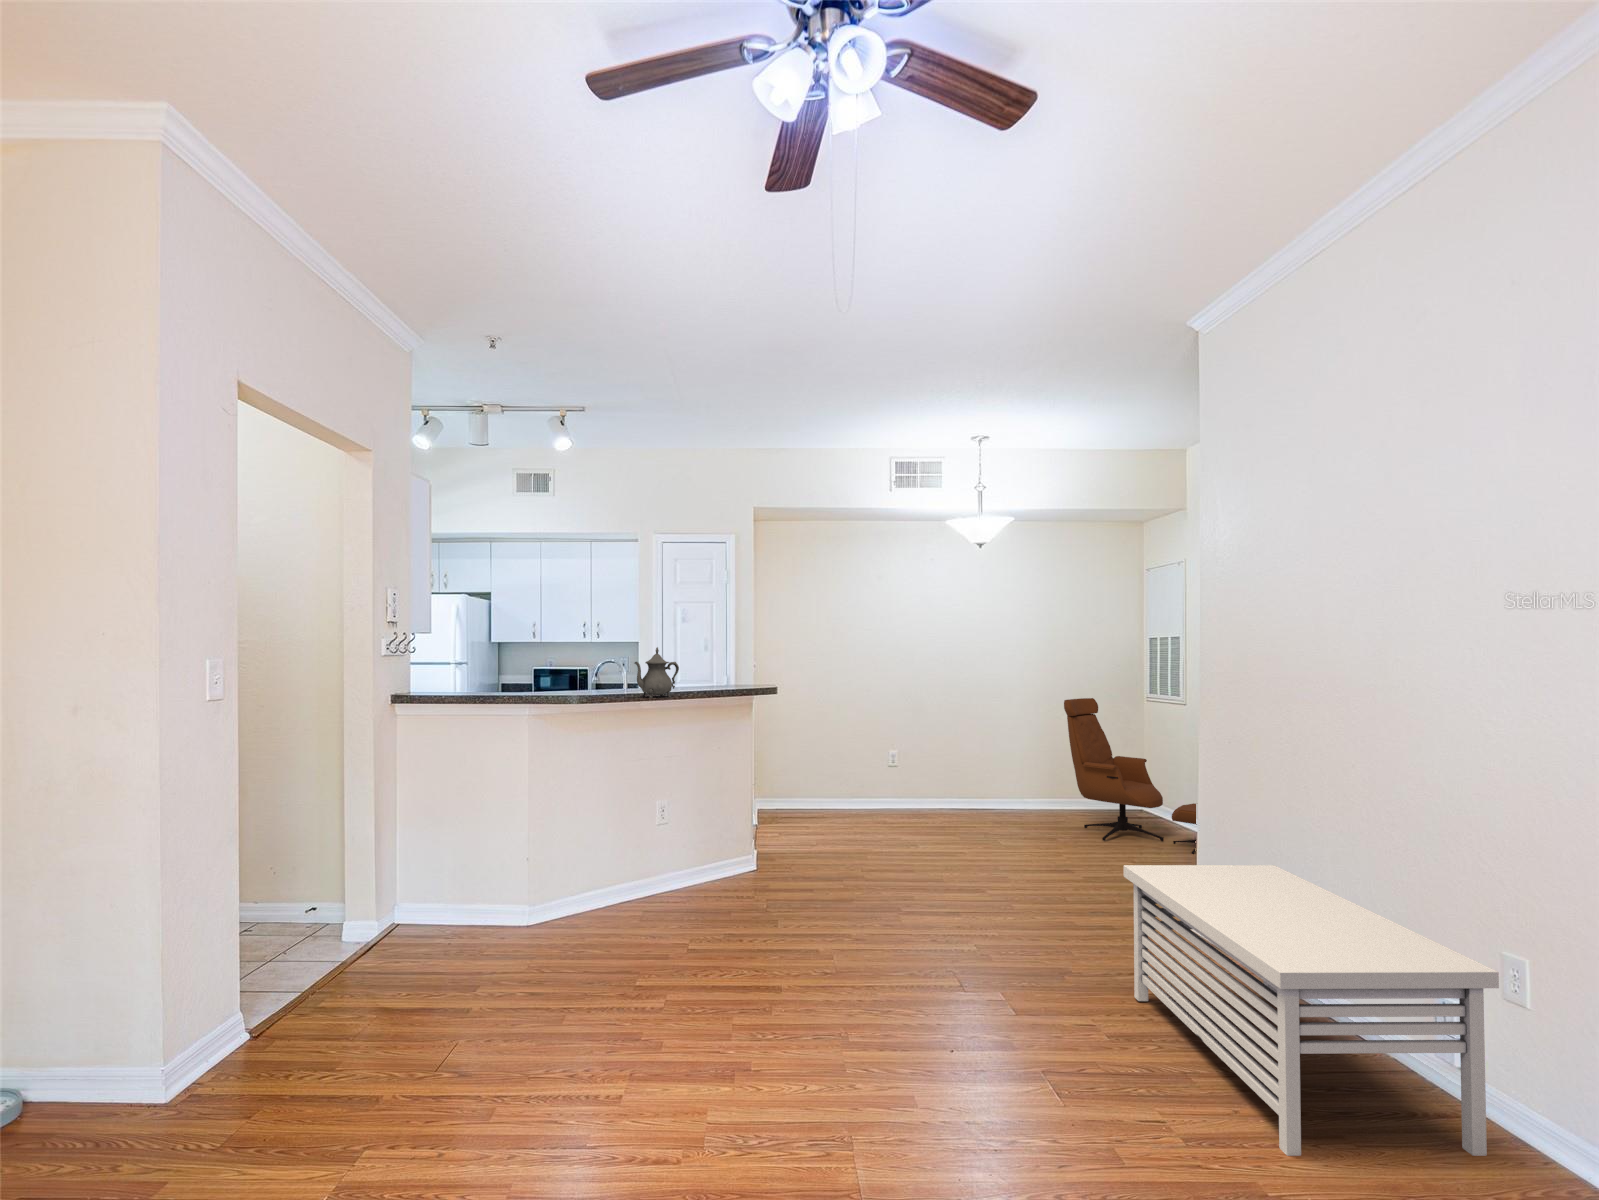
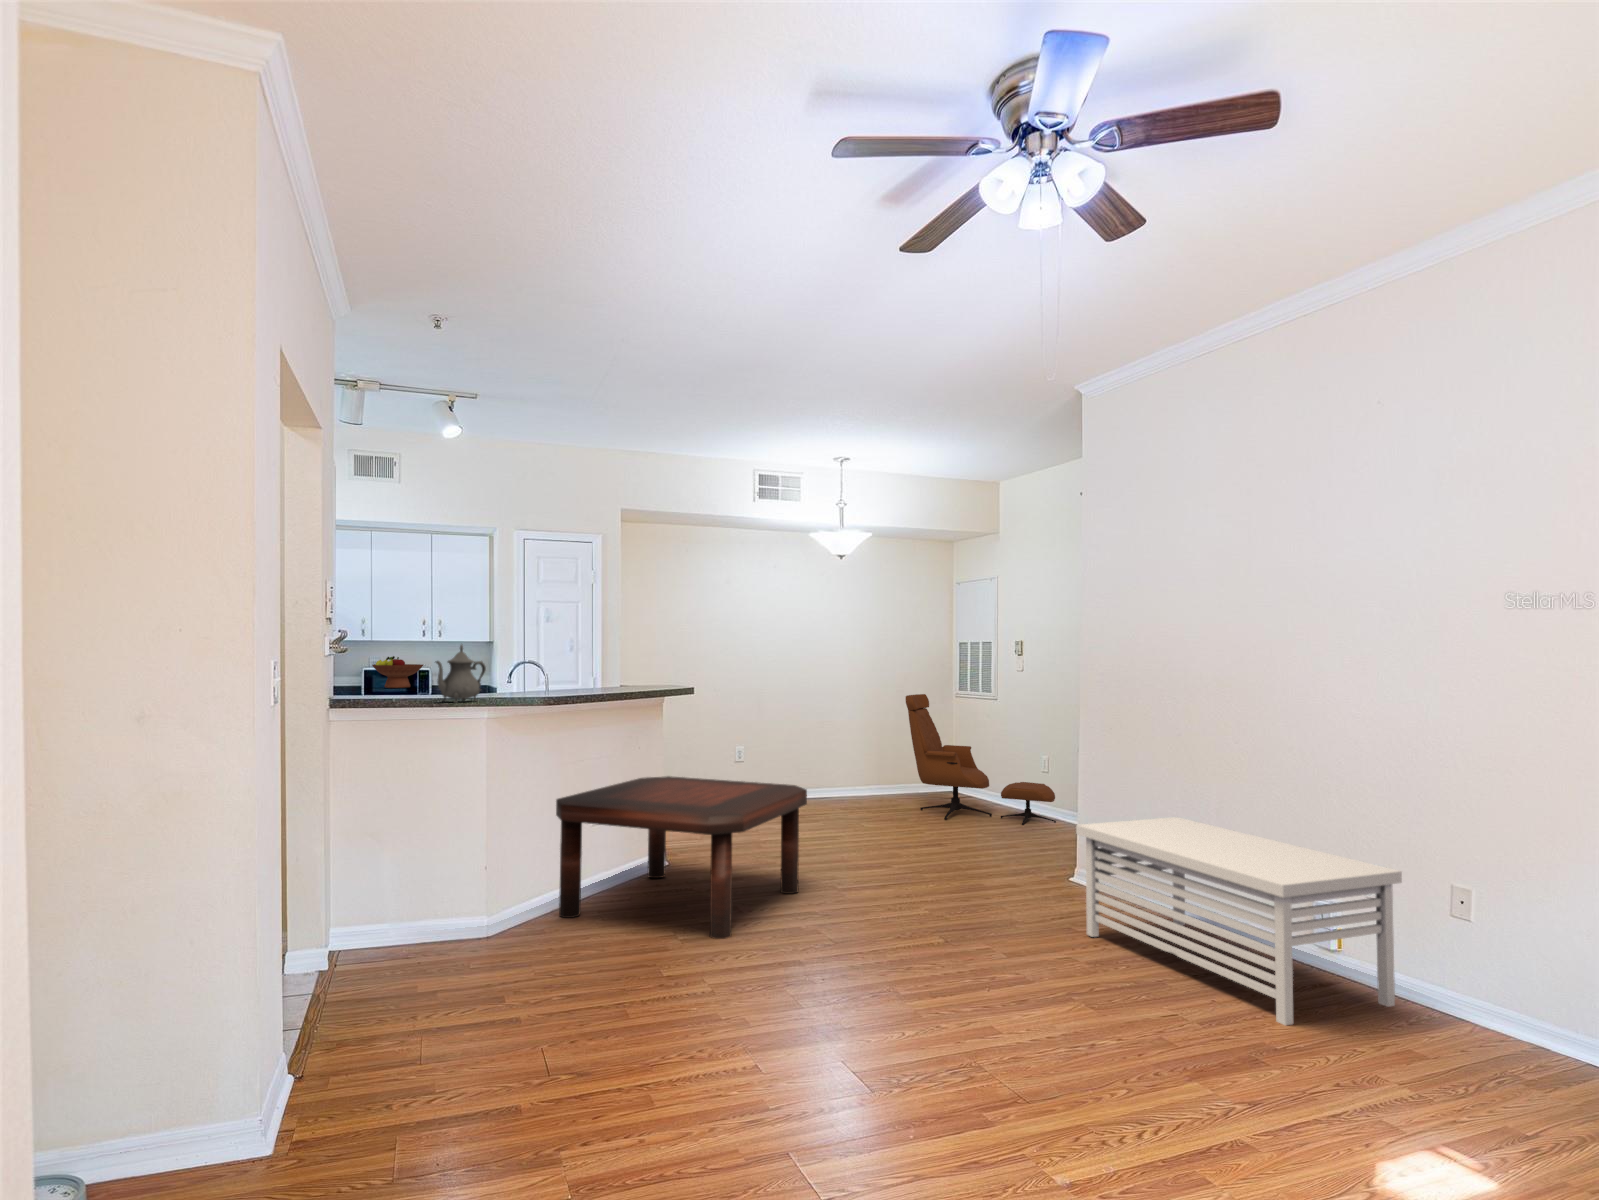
teapot: present [635,647,679,698] -> present [436,645,486,703]
fruit bowl: none [530,655,576,684] -> present [372,656,423,688]
coffee table: none [605,779,863,953] -> present [556,776,807,939]

